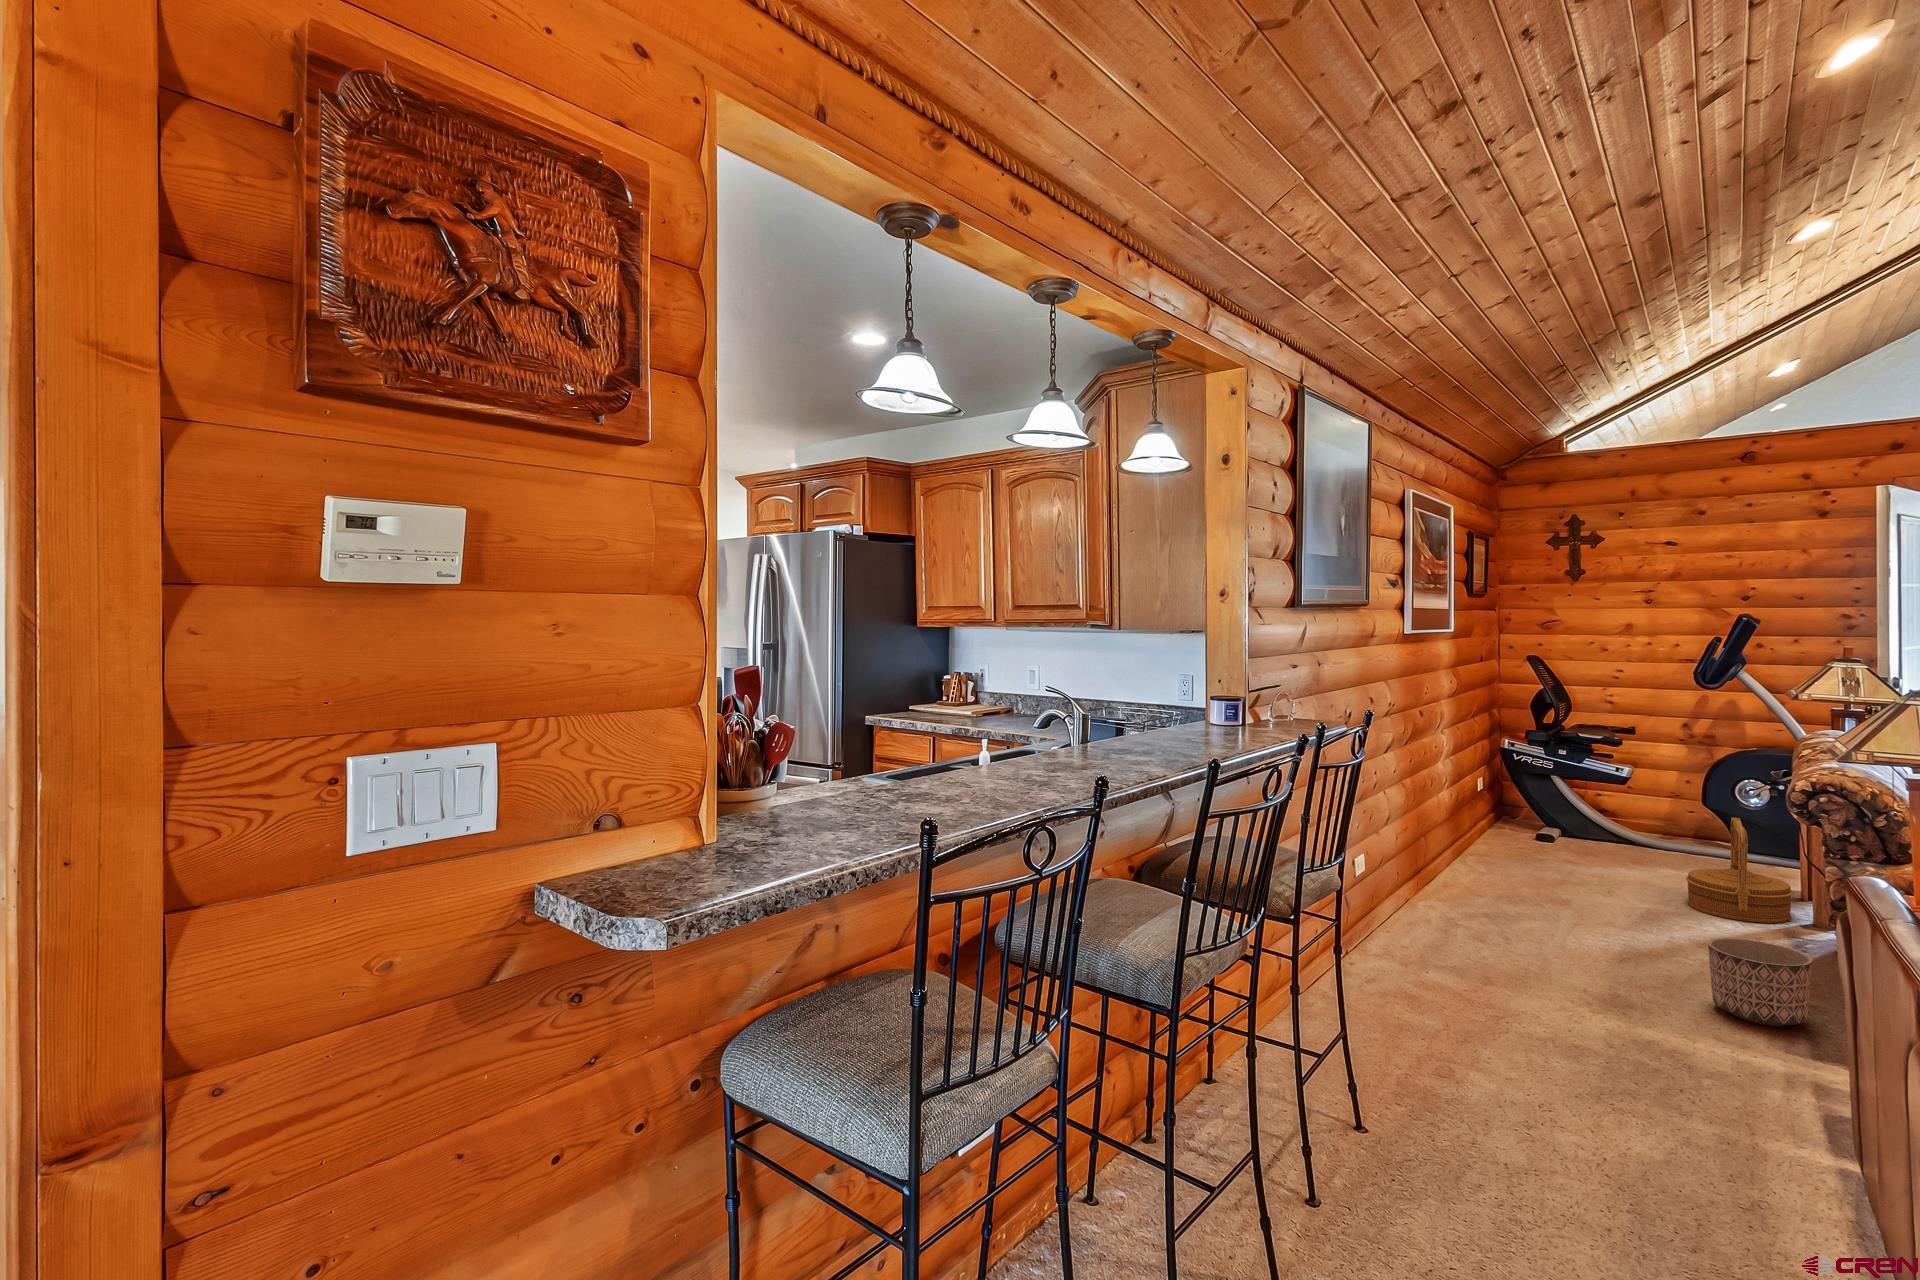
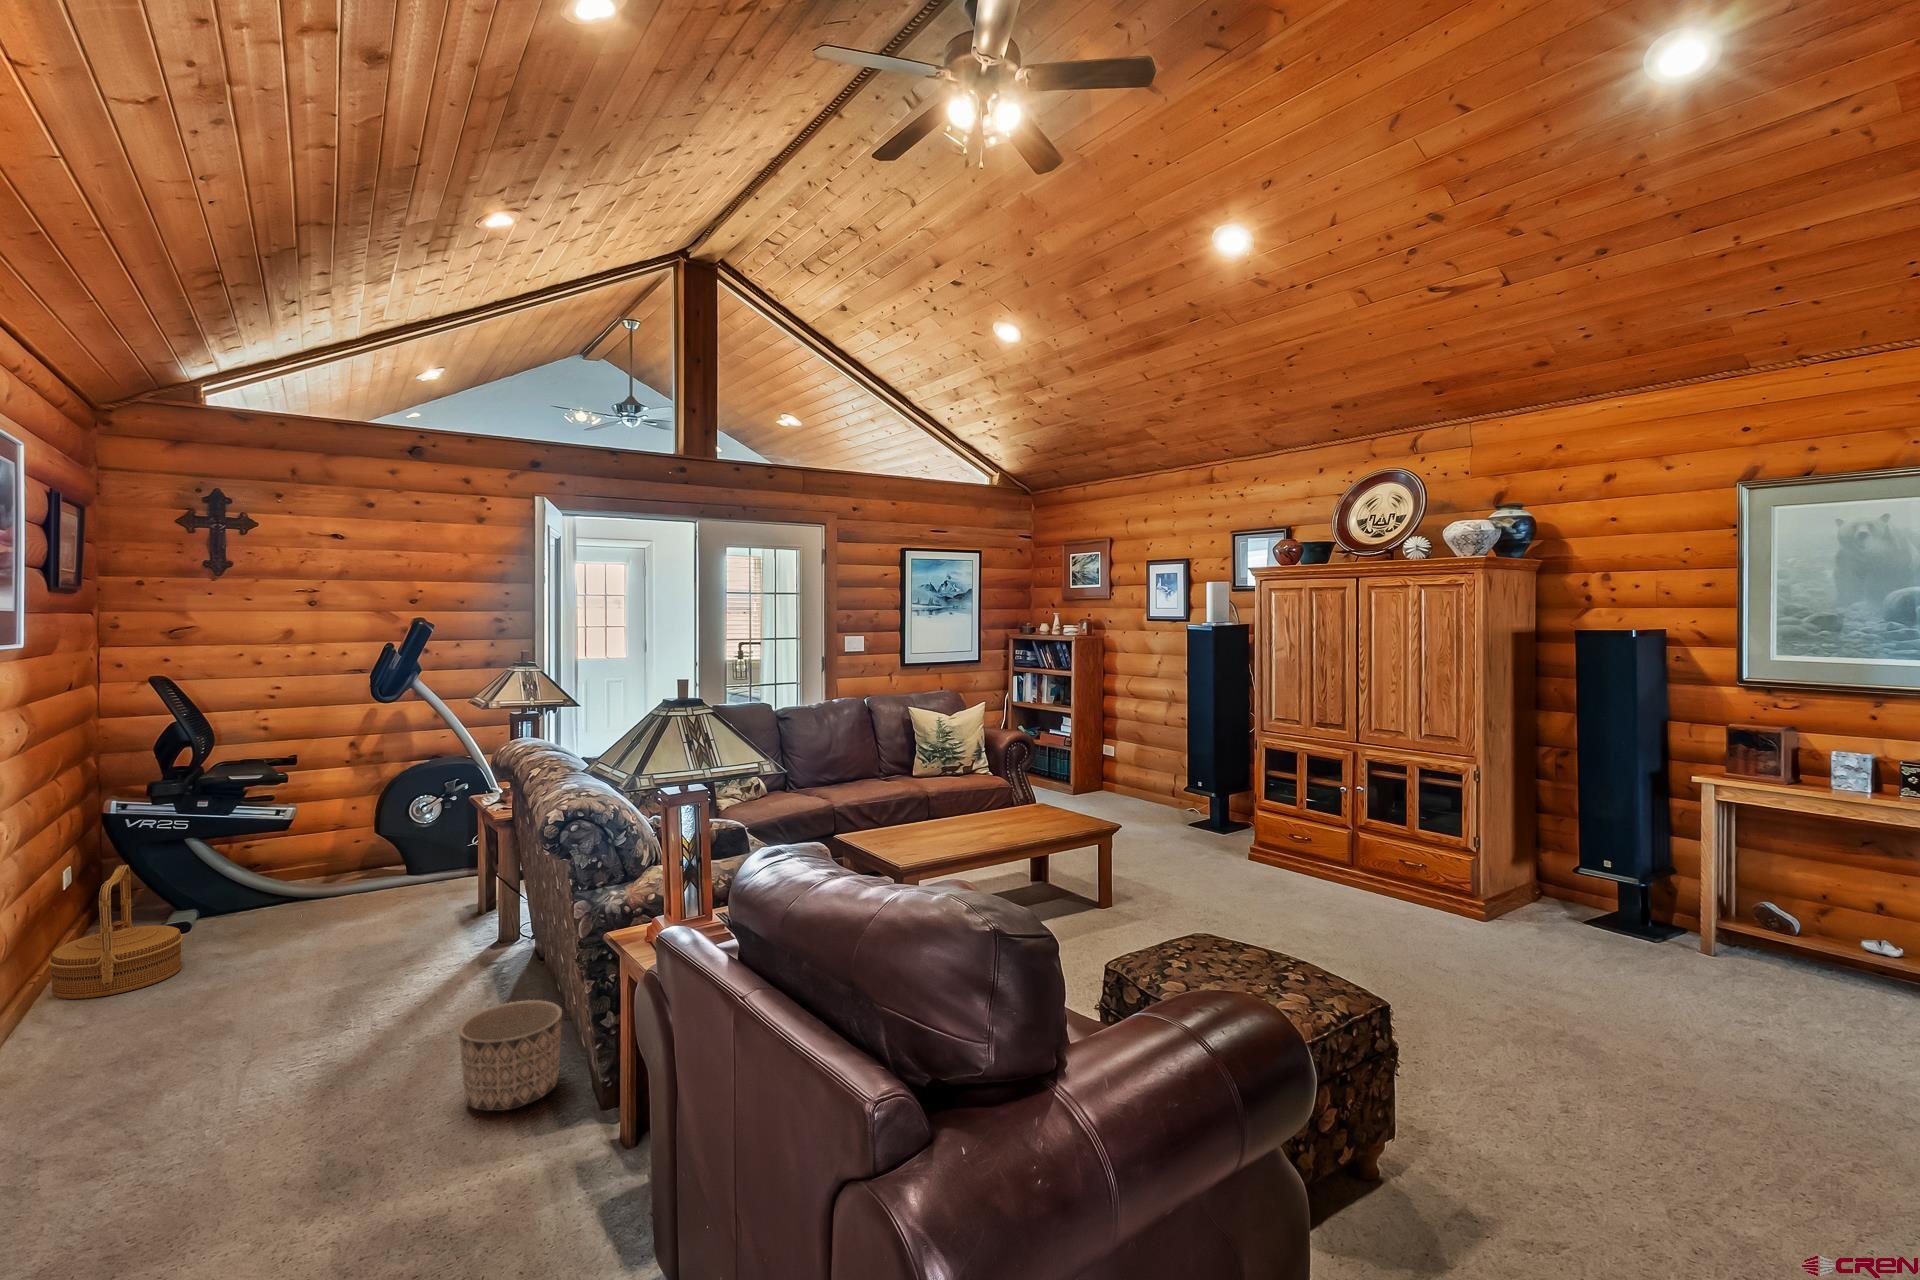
woven basket: present [1686,818,1793,923] -> present [48,865,183,999]

